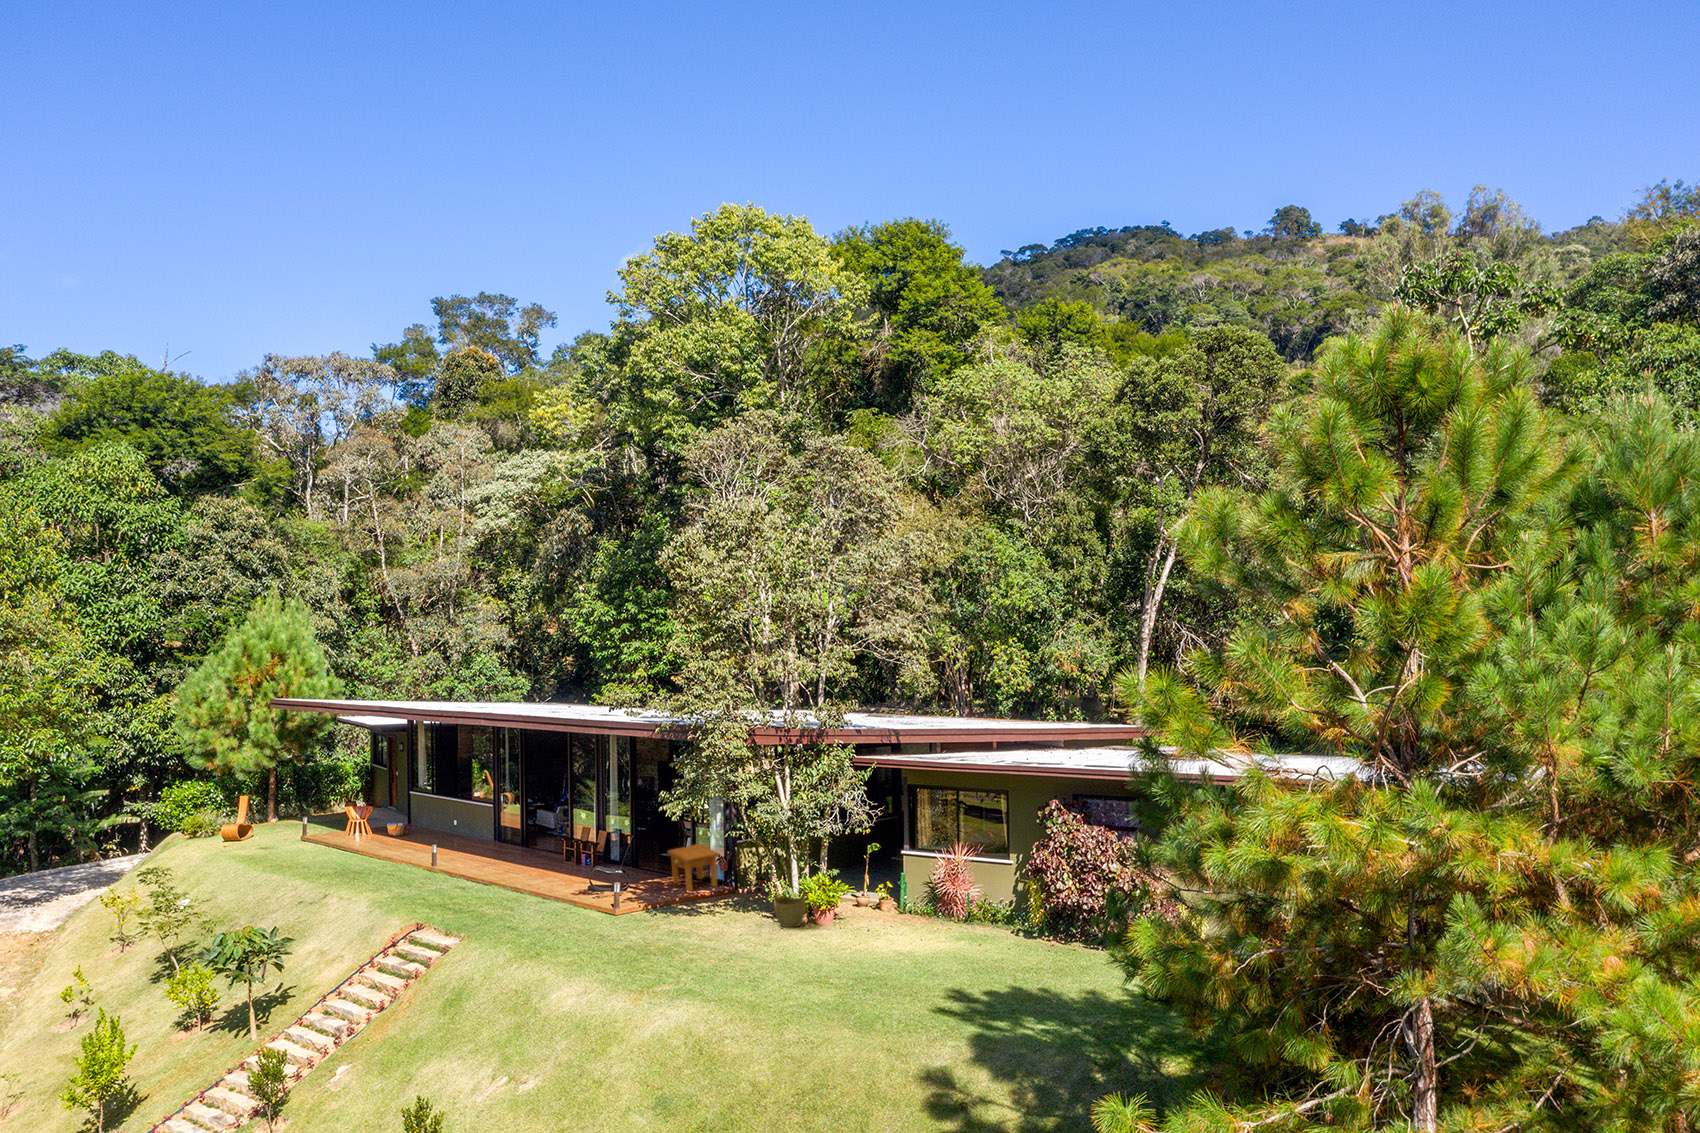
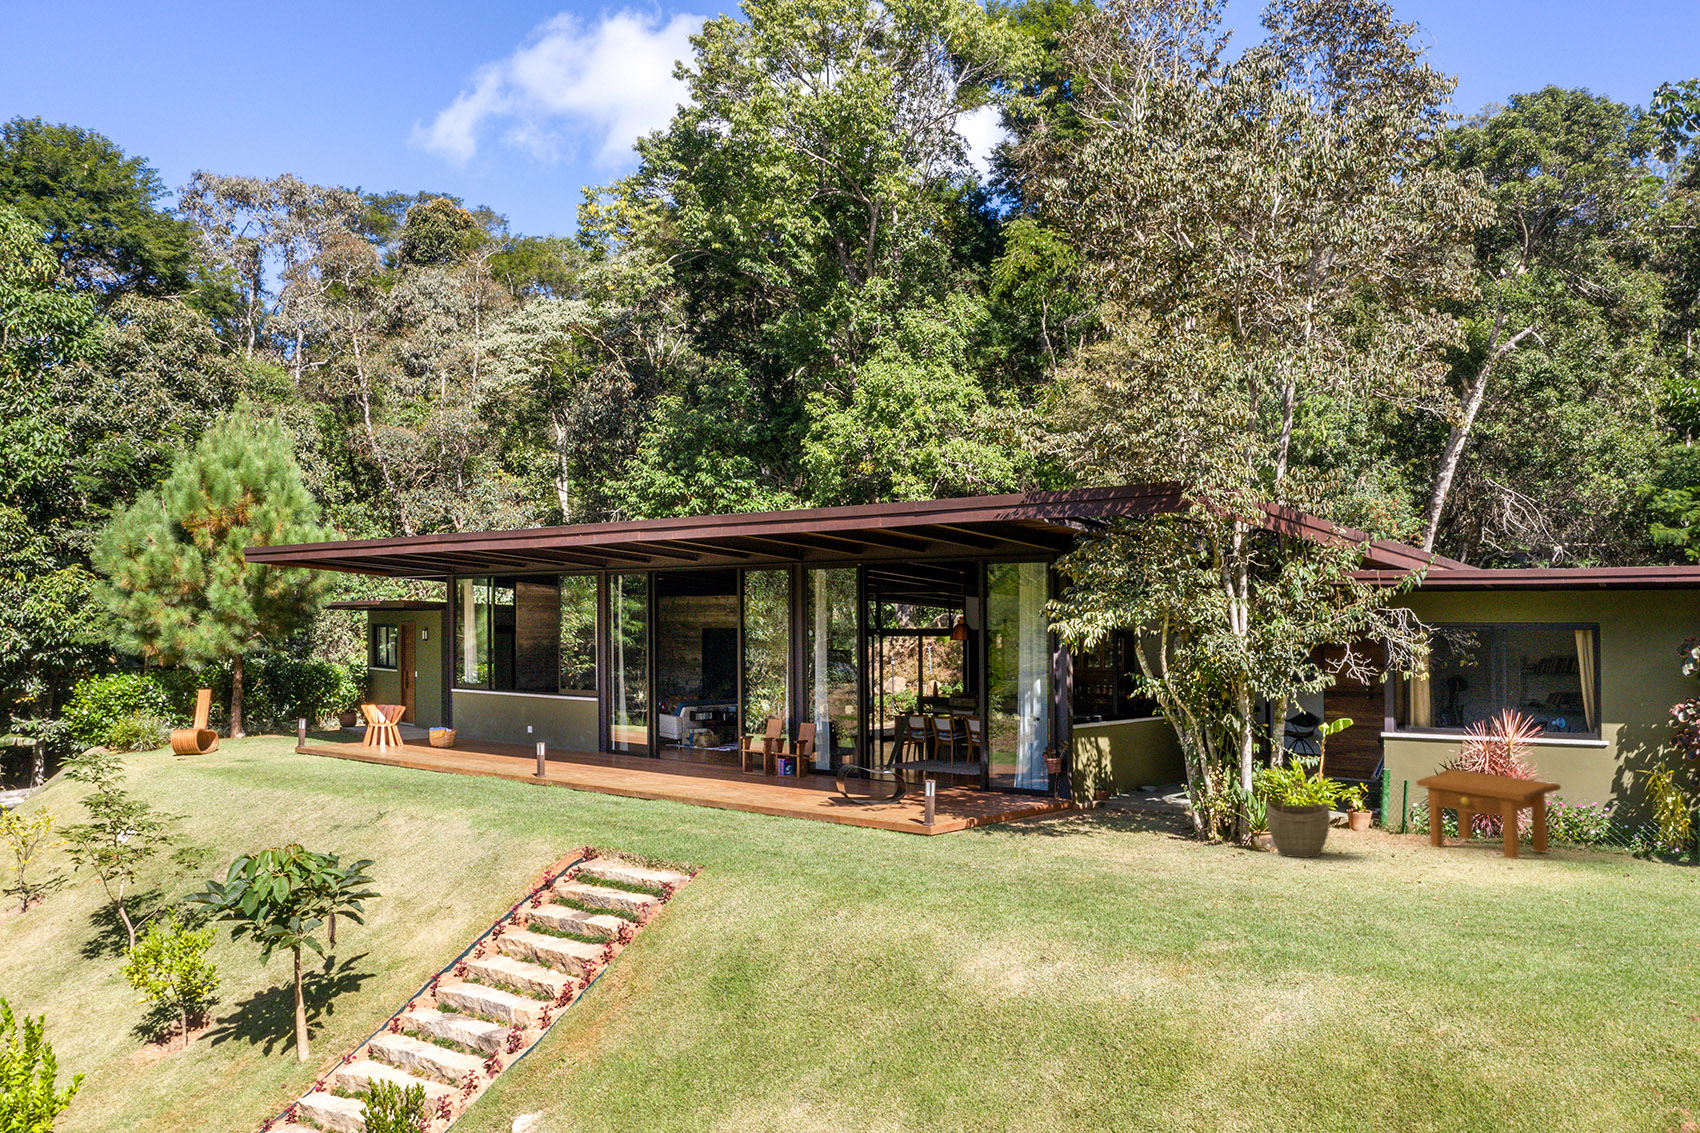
side table: present [668,844,720,891] -> present [1416,769,1561,859]

